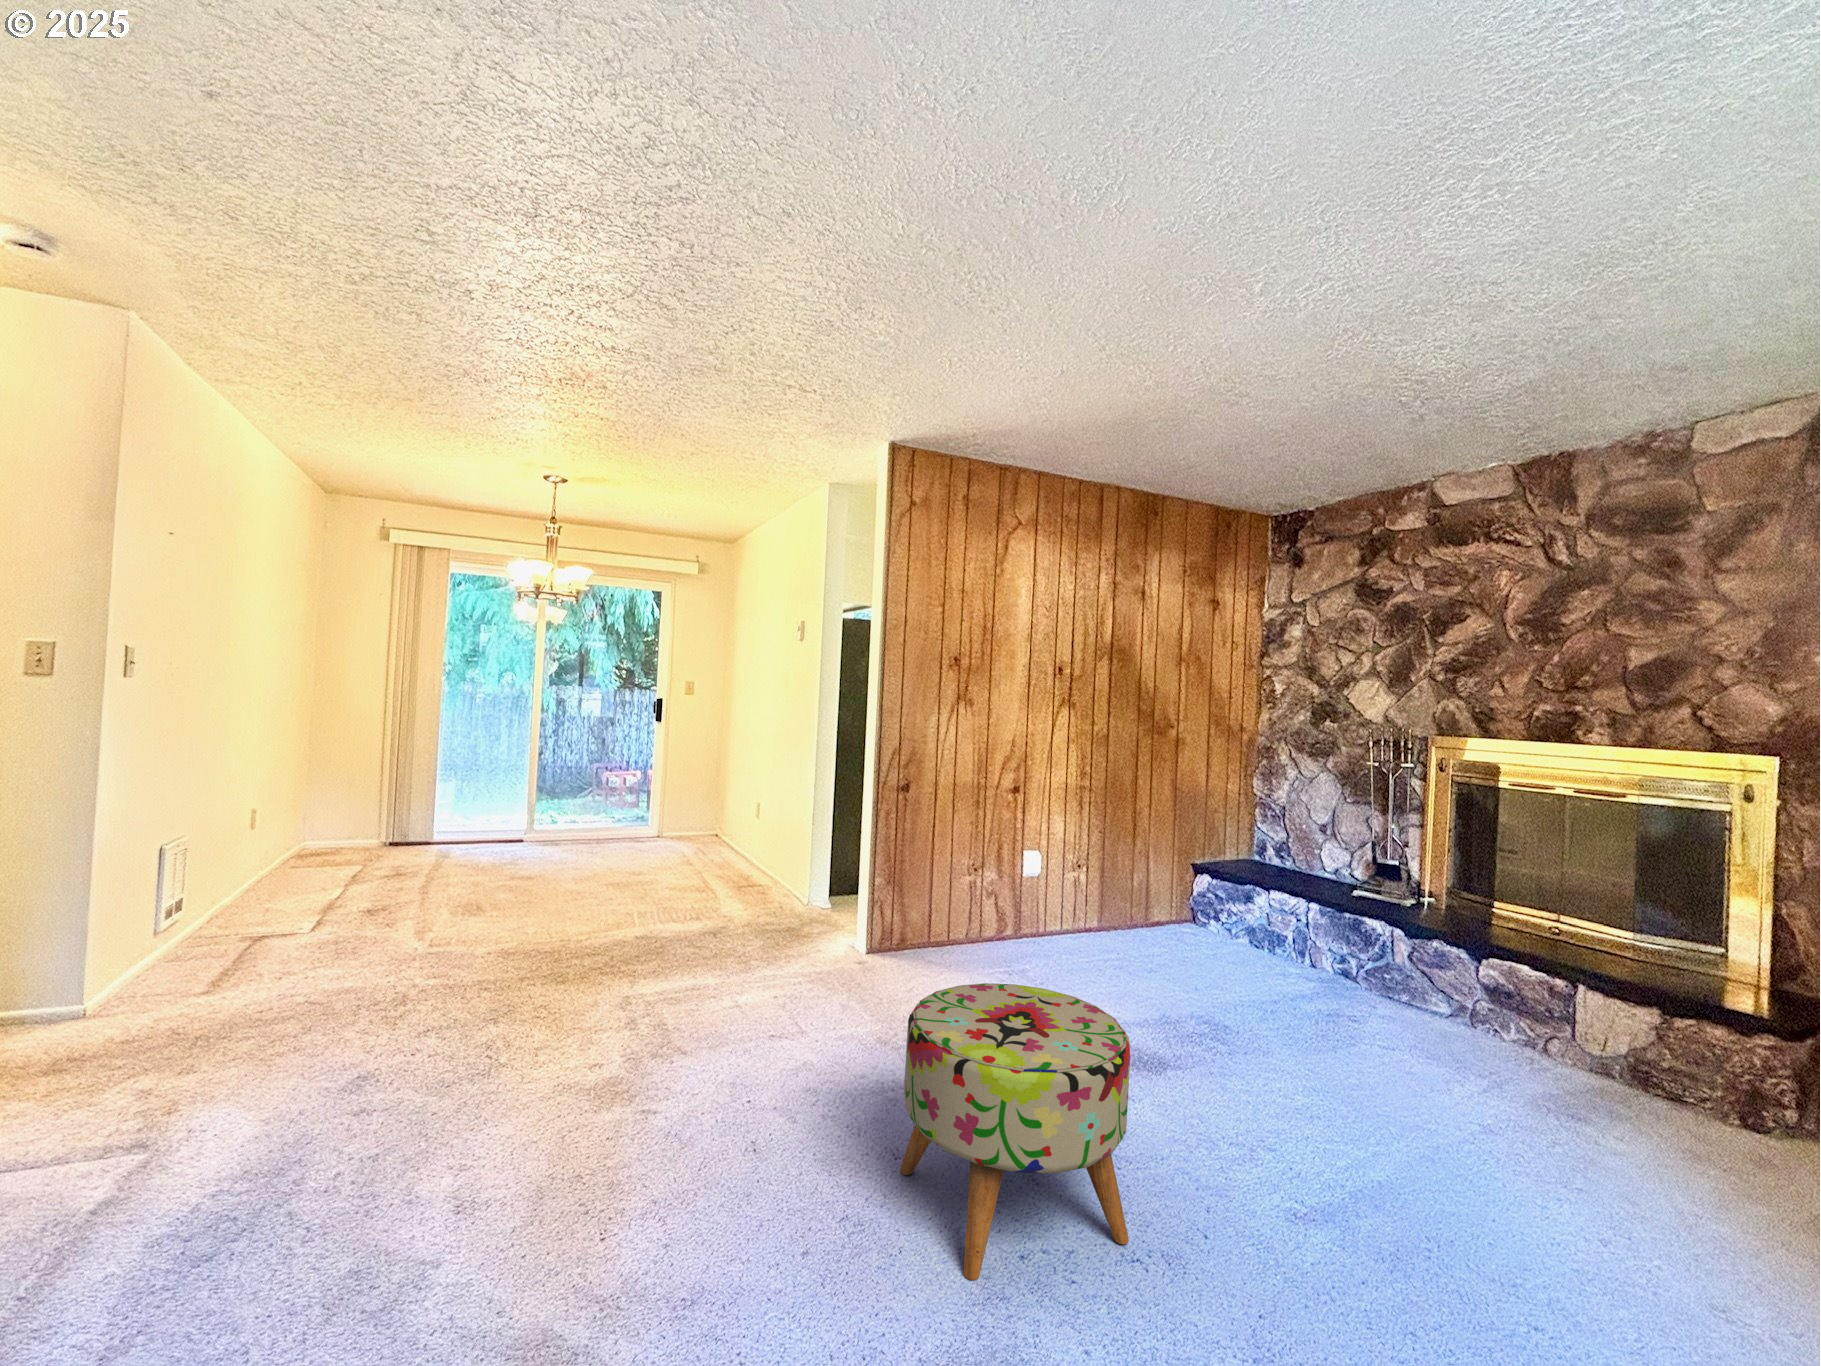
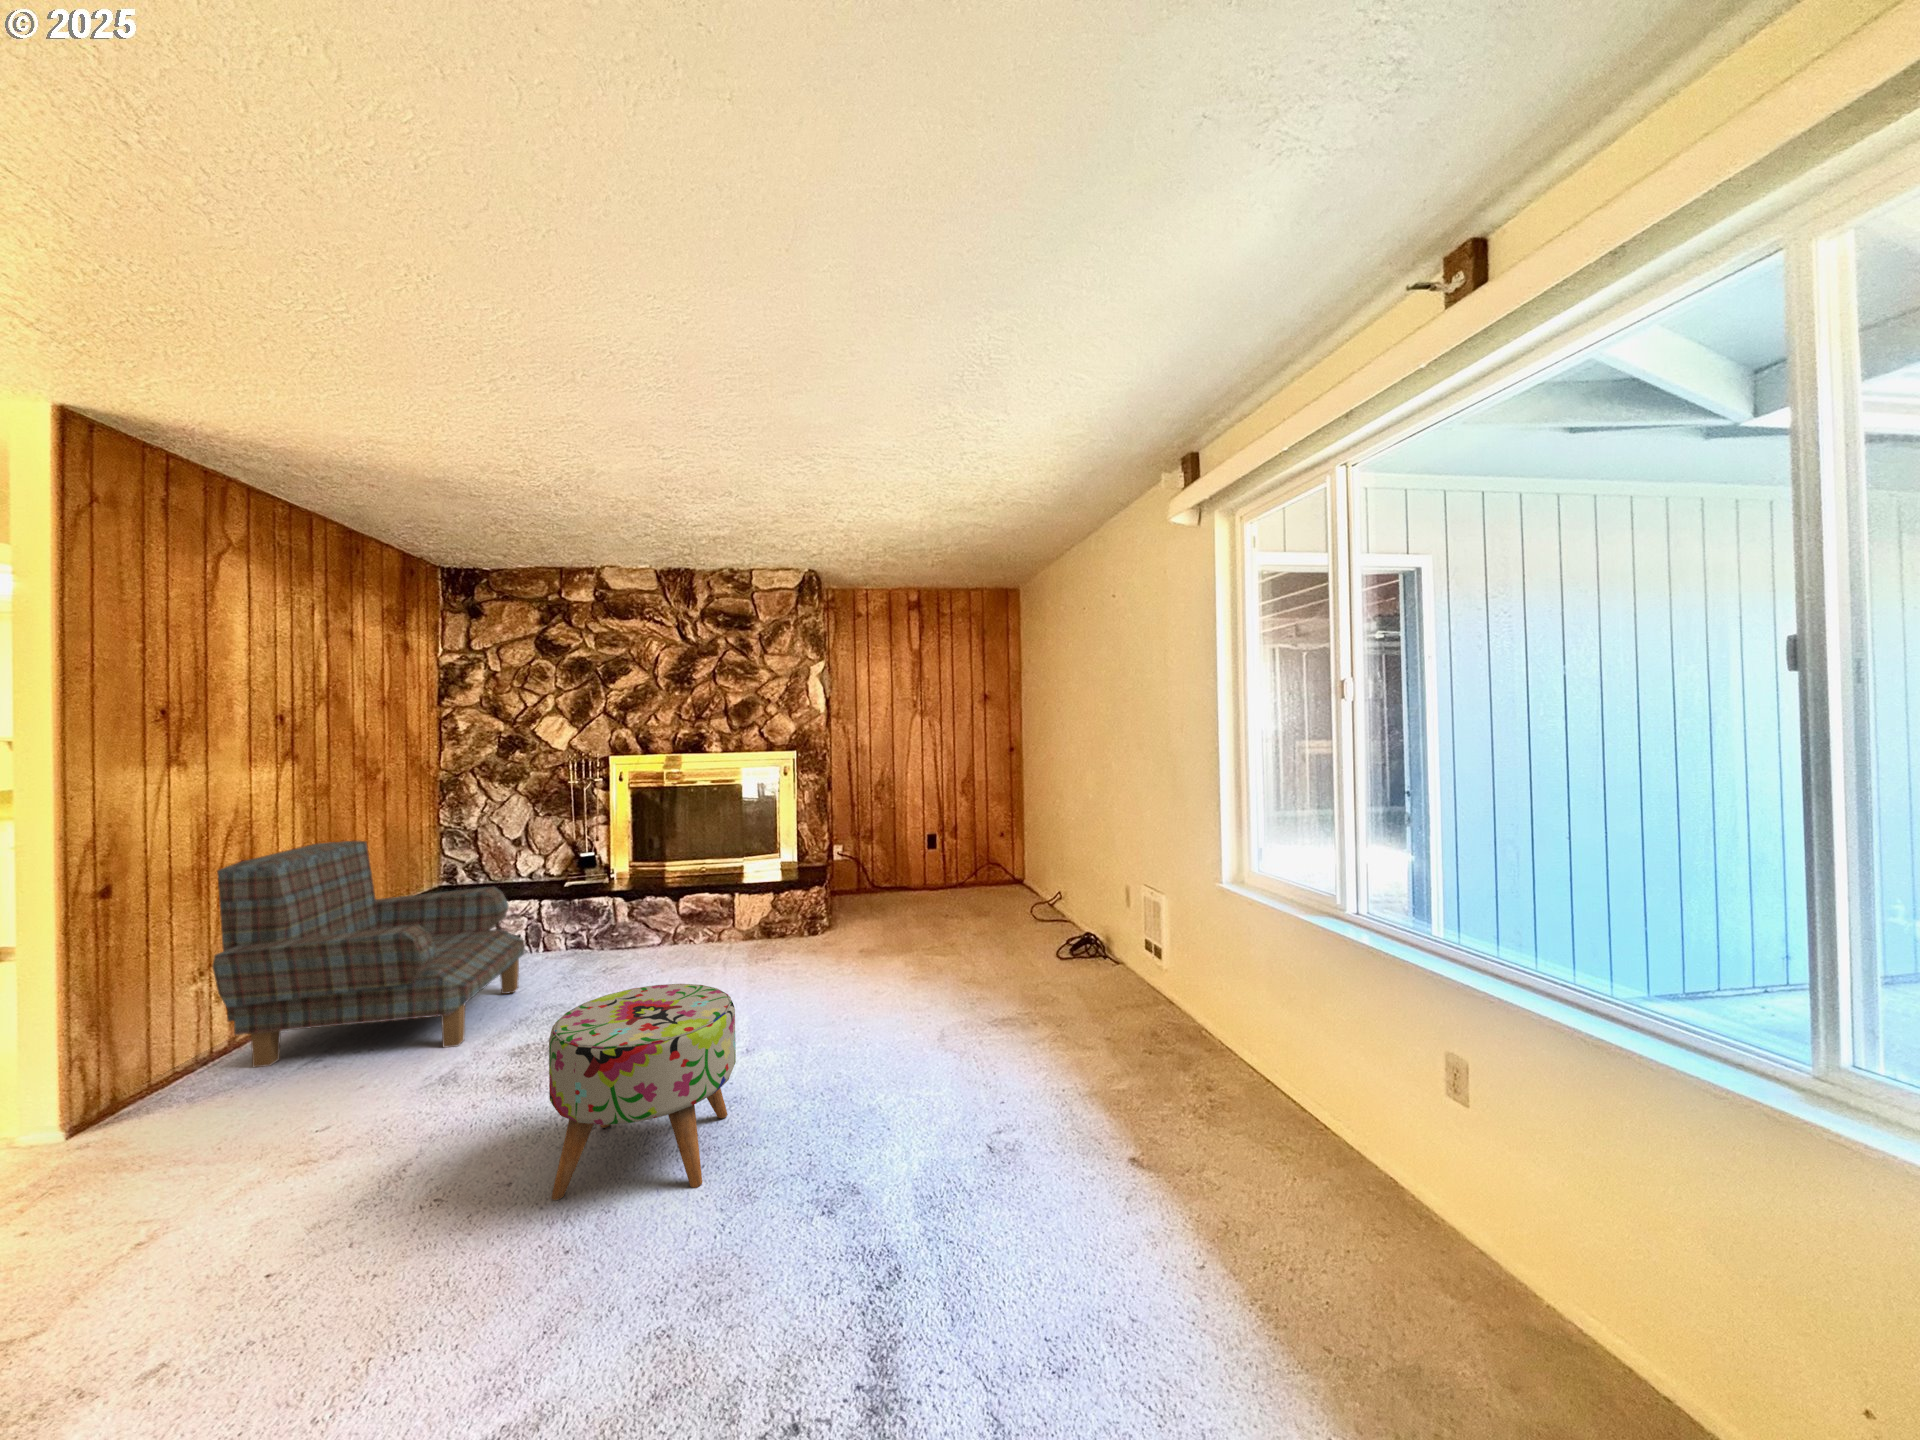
armchair: none [973,780,1227,1006] -> present [212,841,524,1067]

